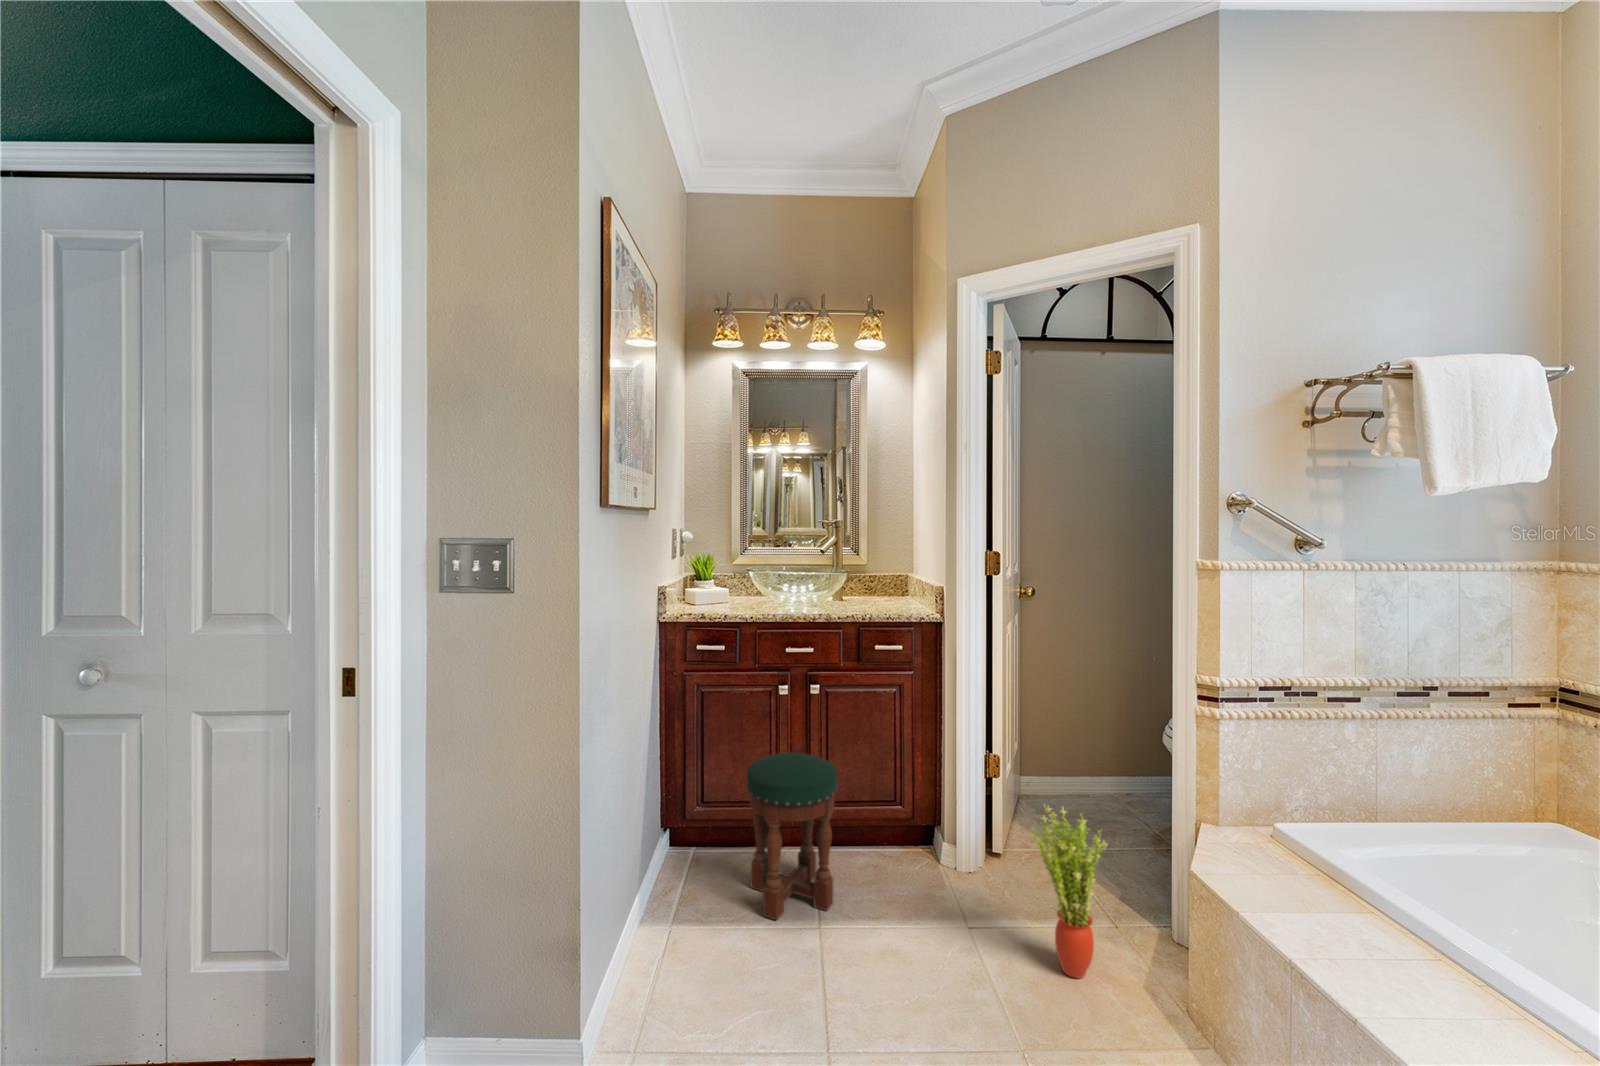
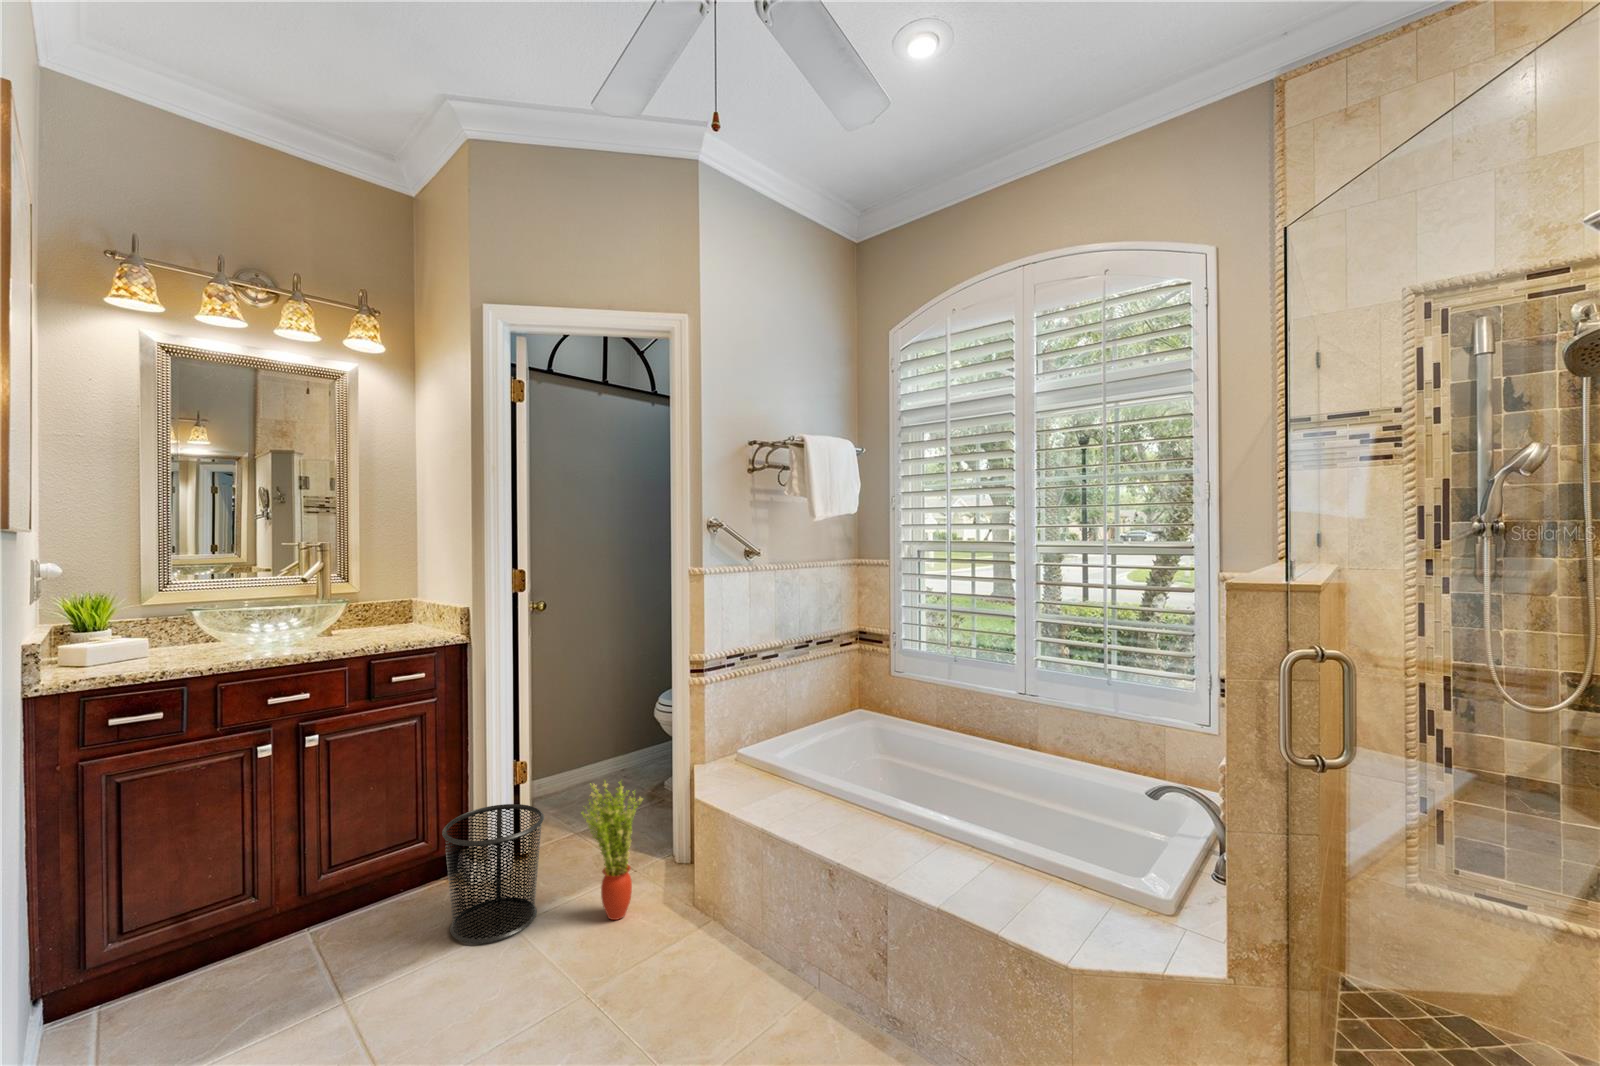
stool: present [747,753,838,920] -> none [236,813,366,1017]
waste bin: none [900,792,999,938] -> present [442,804,544,944]

